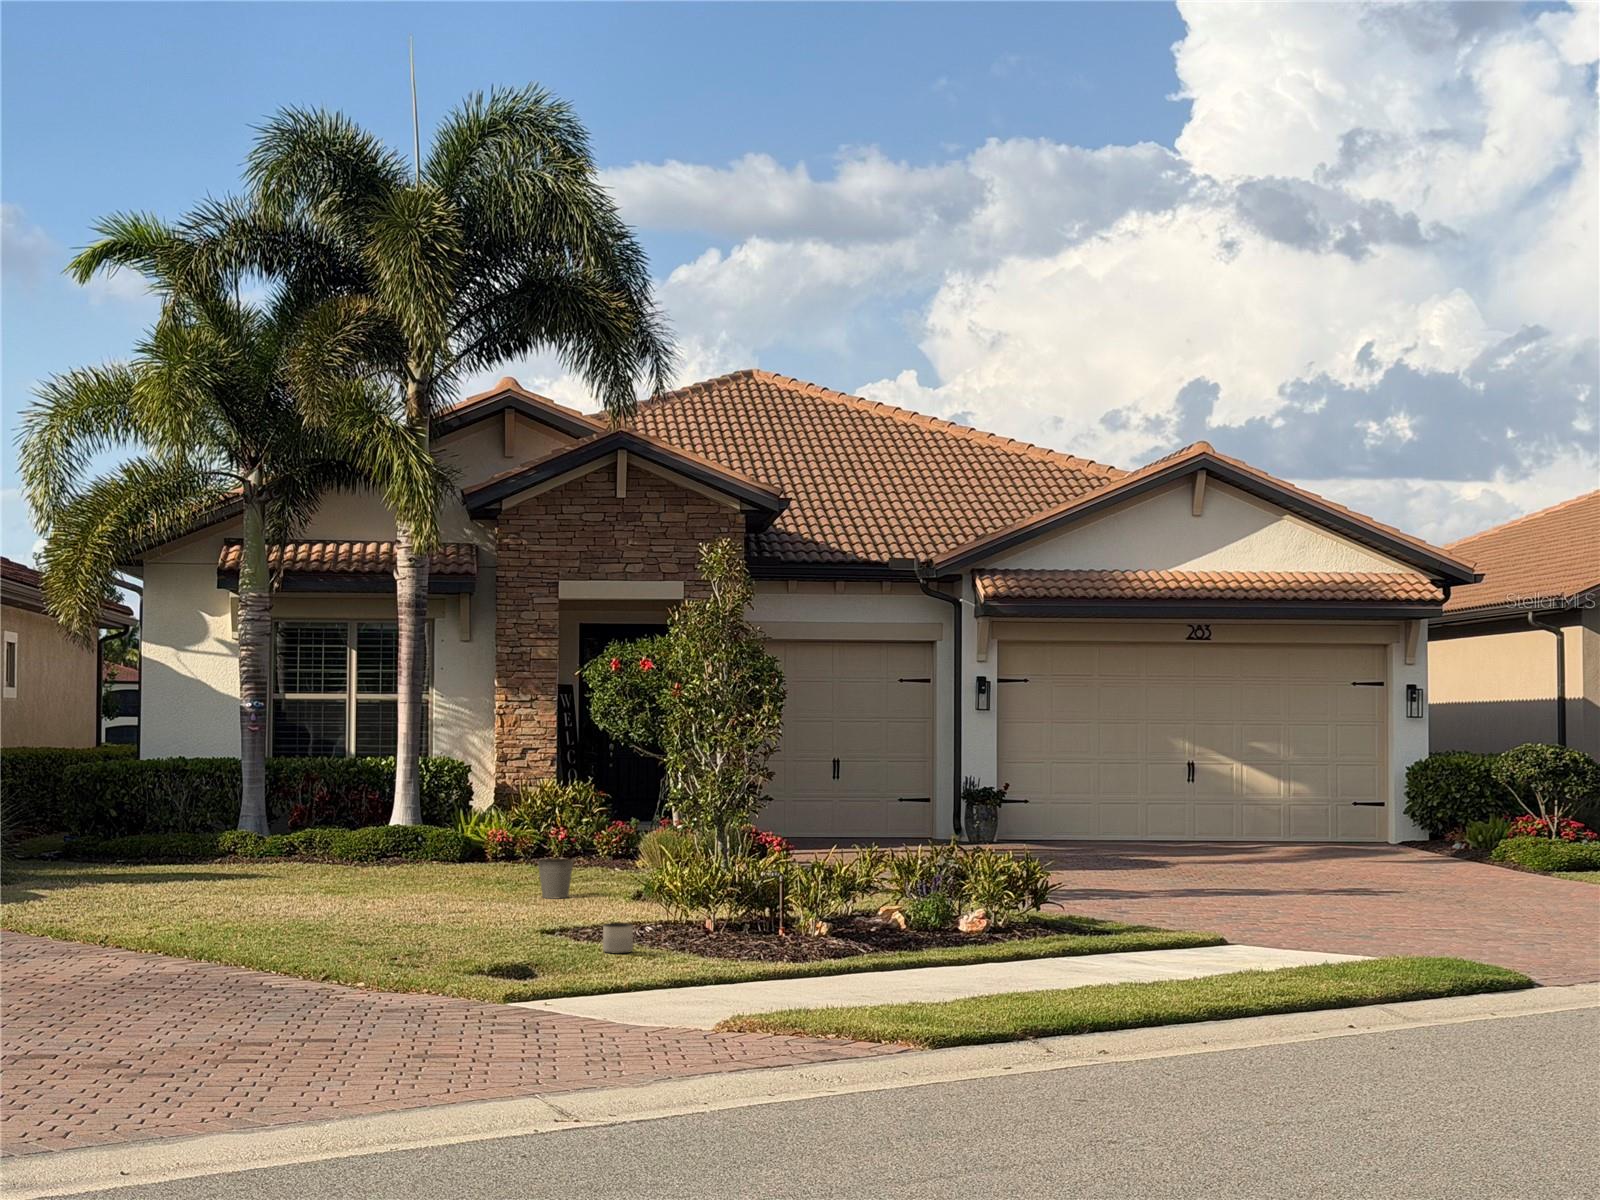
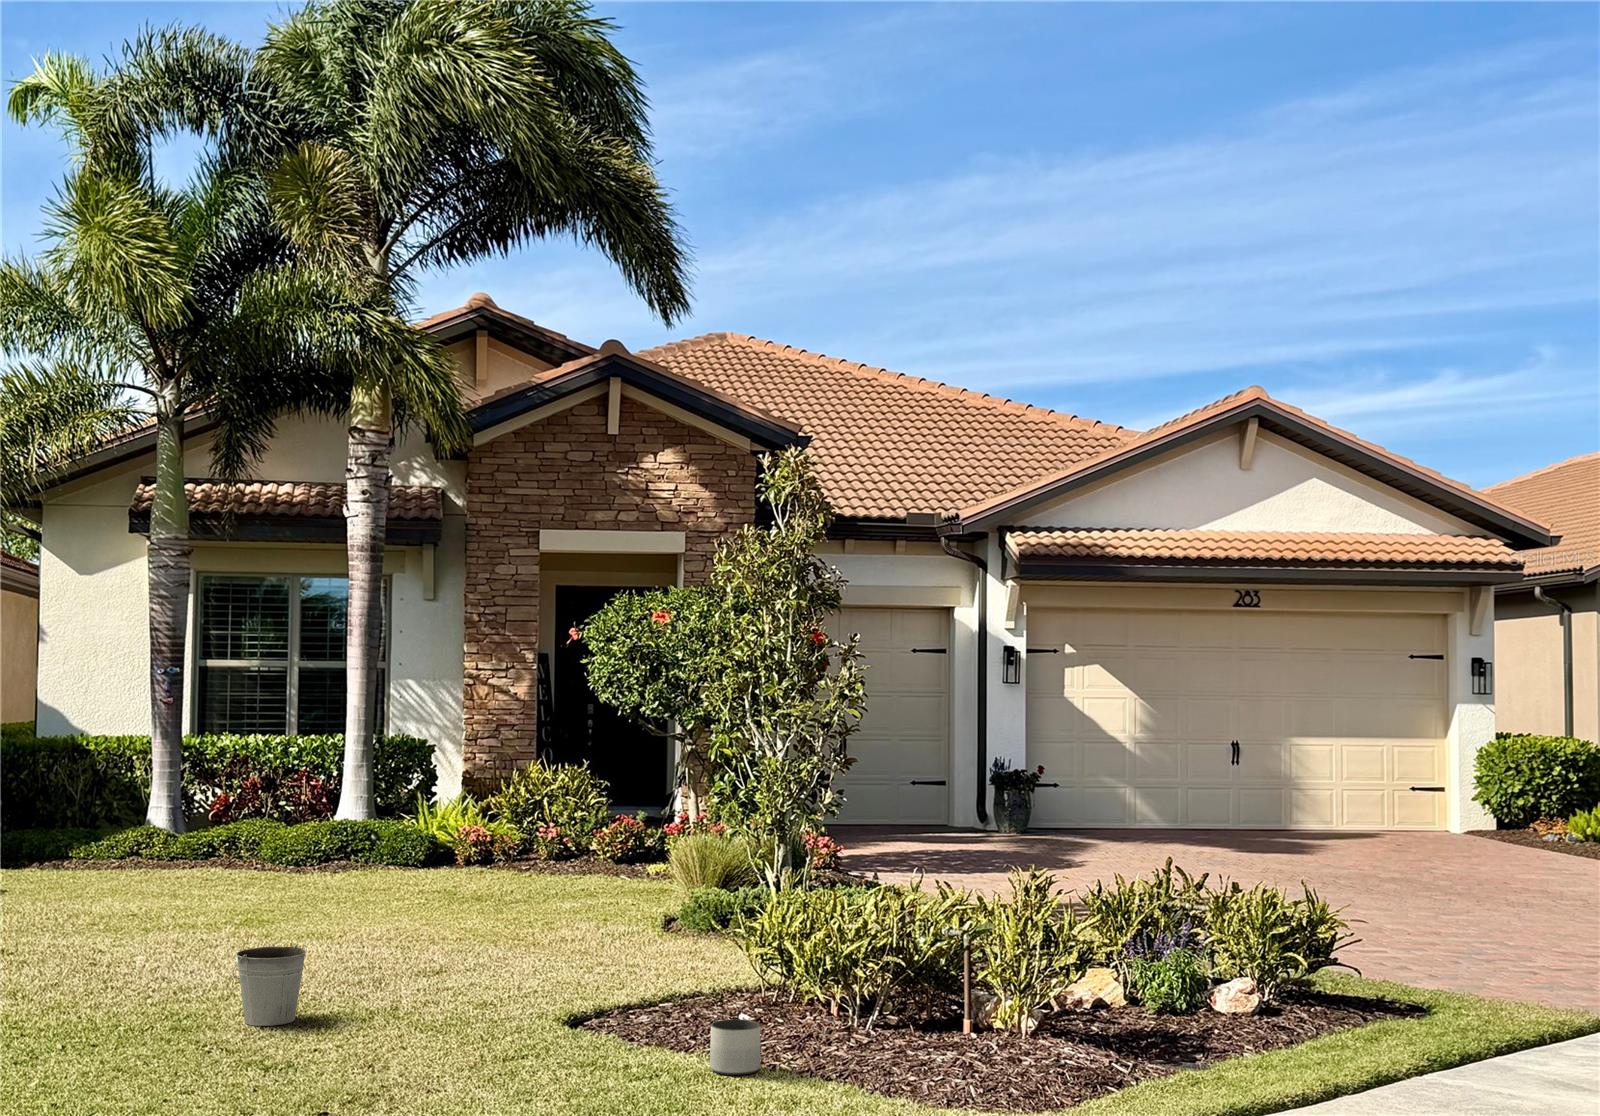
bucket: present [538,859,573,899] -> present [232,944,306,1026]

